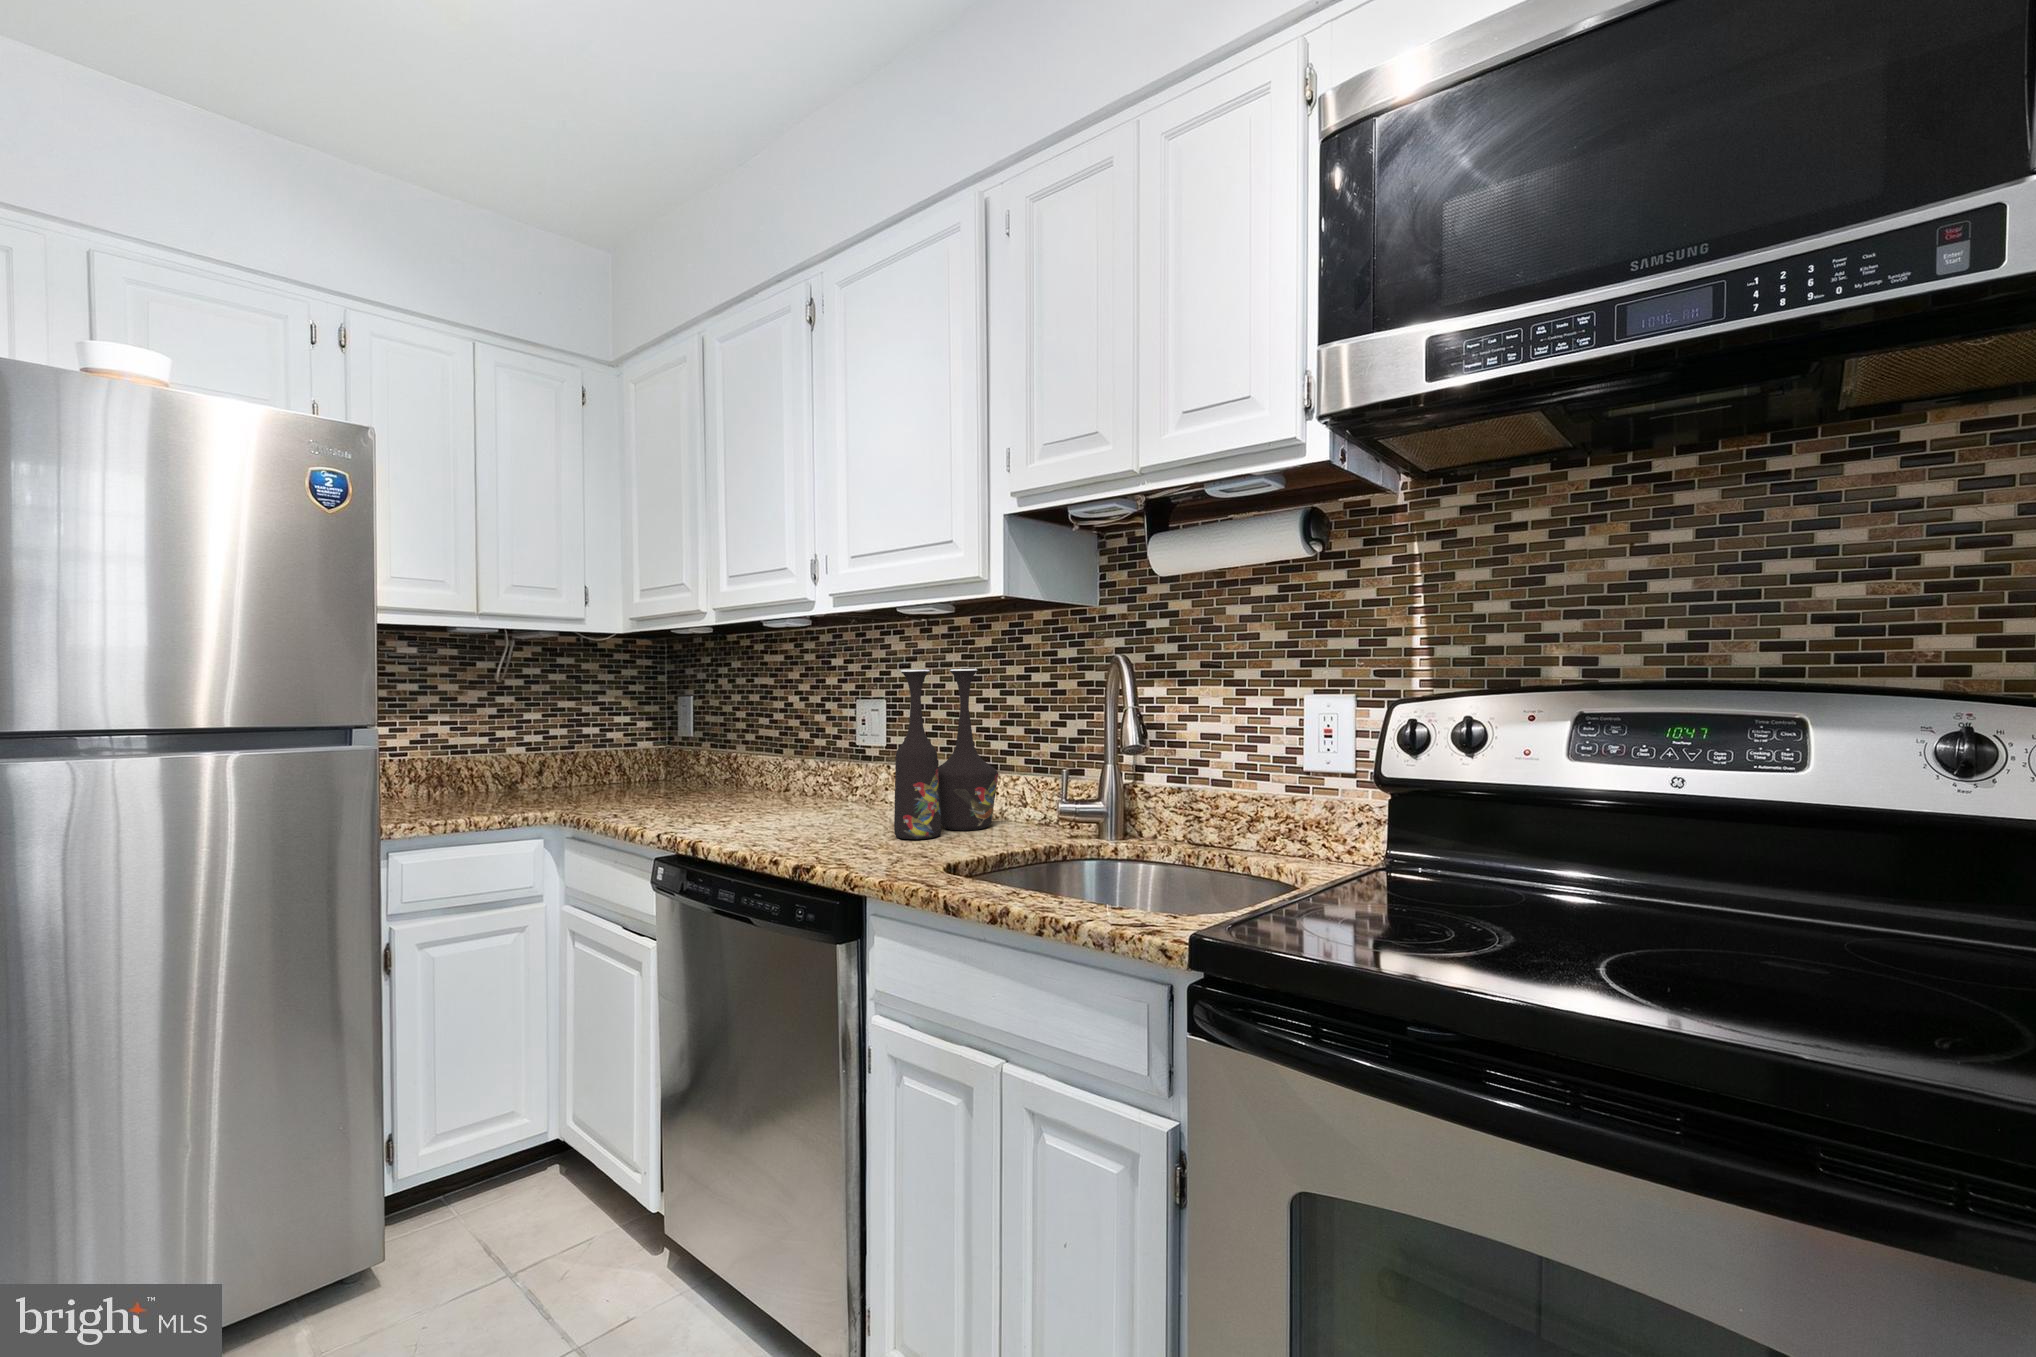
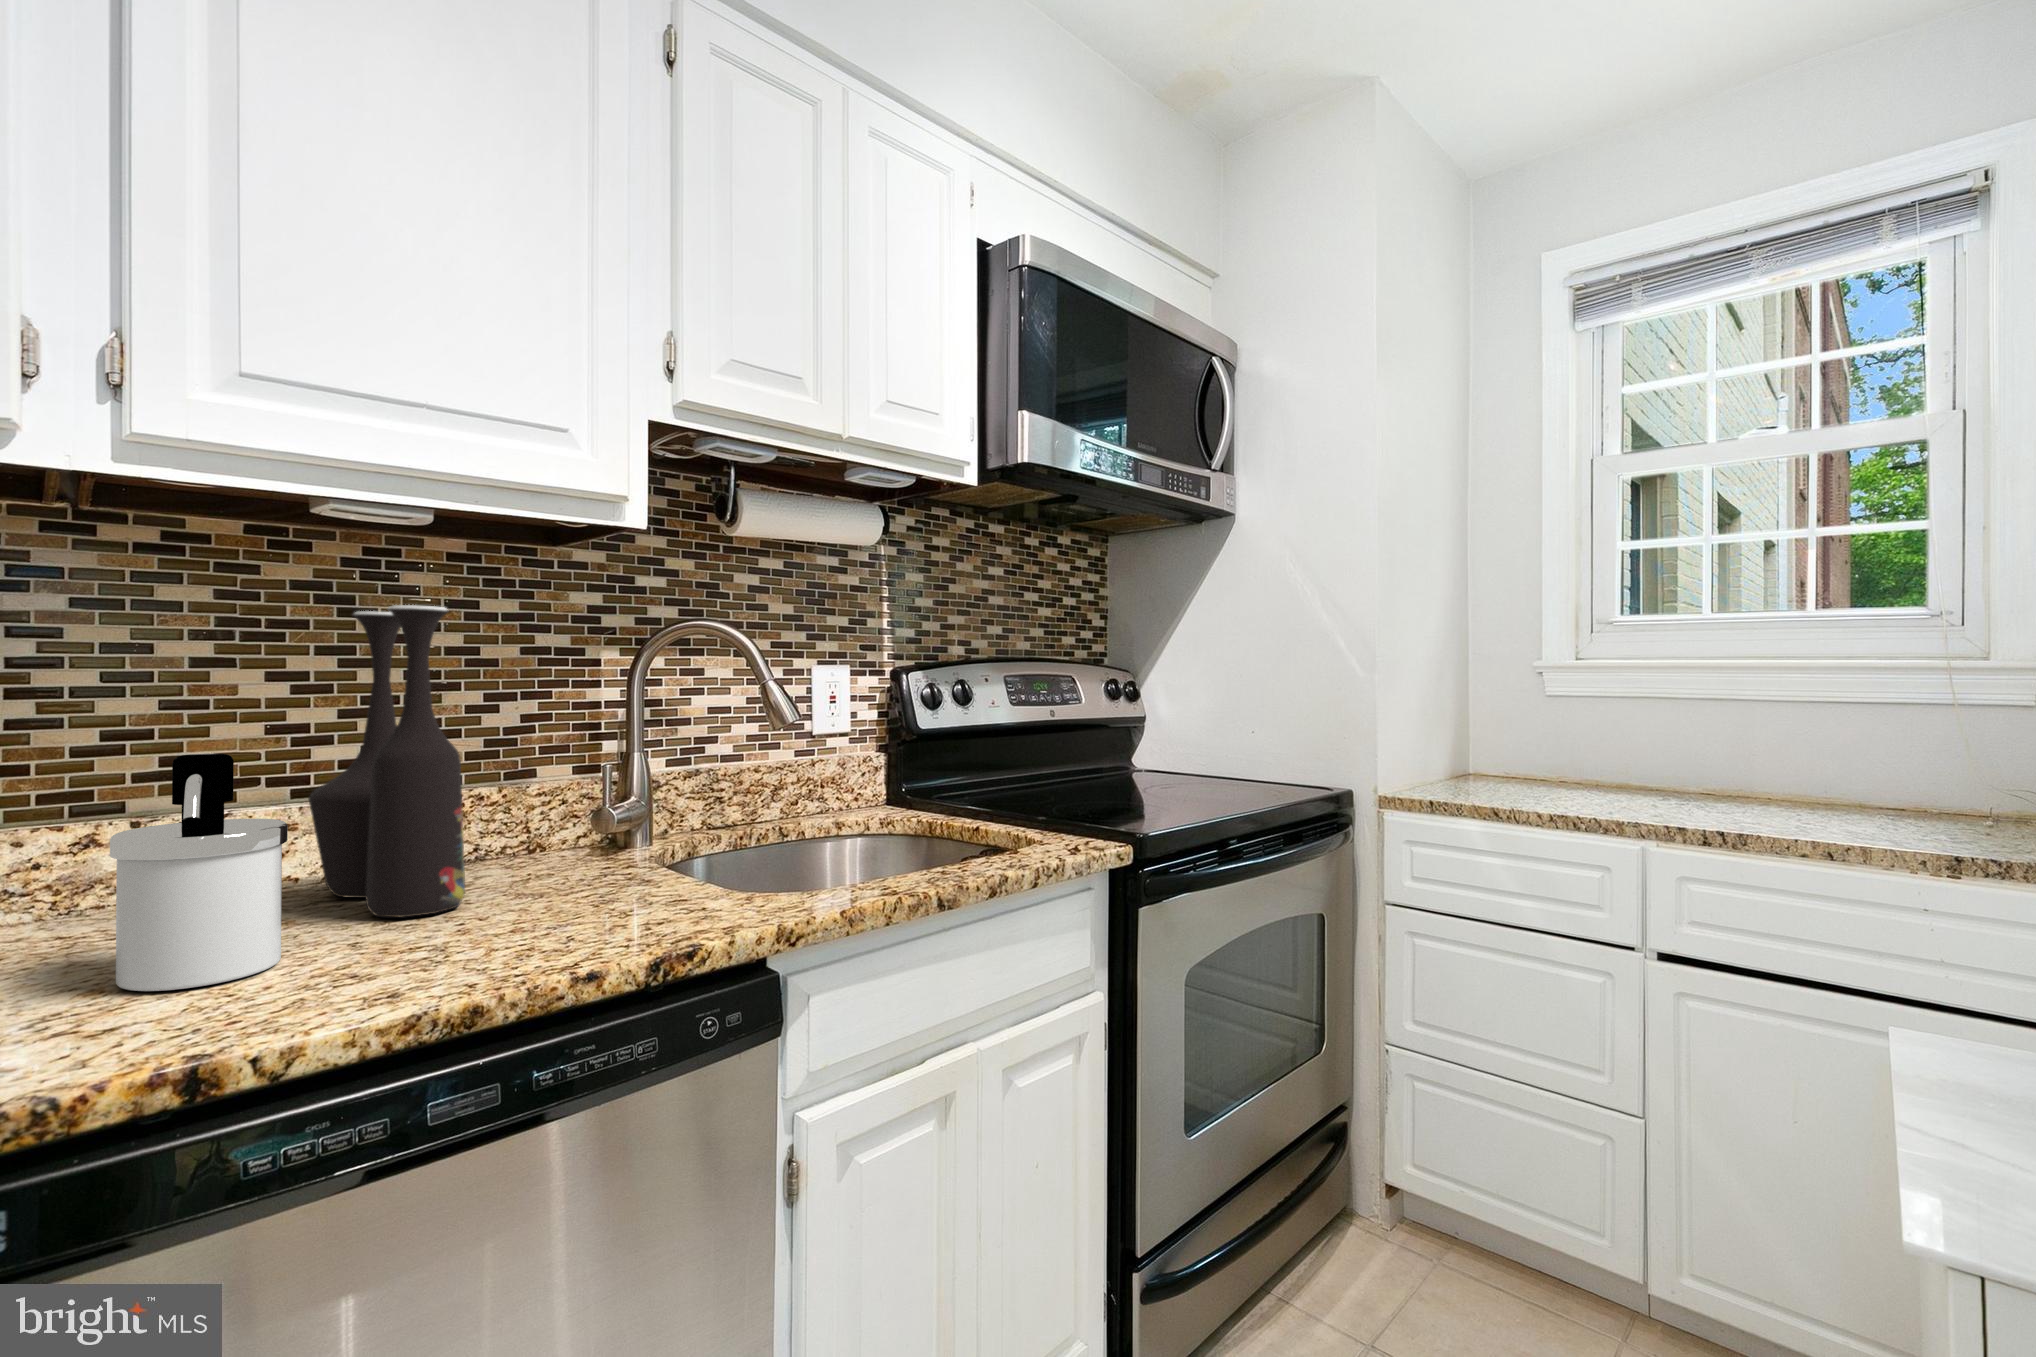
soap dispenser: none [758,742,846,839] -> present [110,754,288,991]

